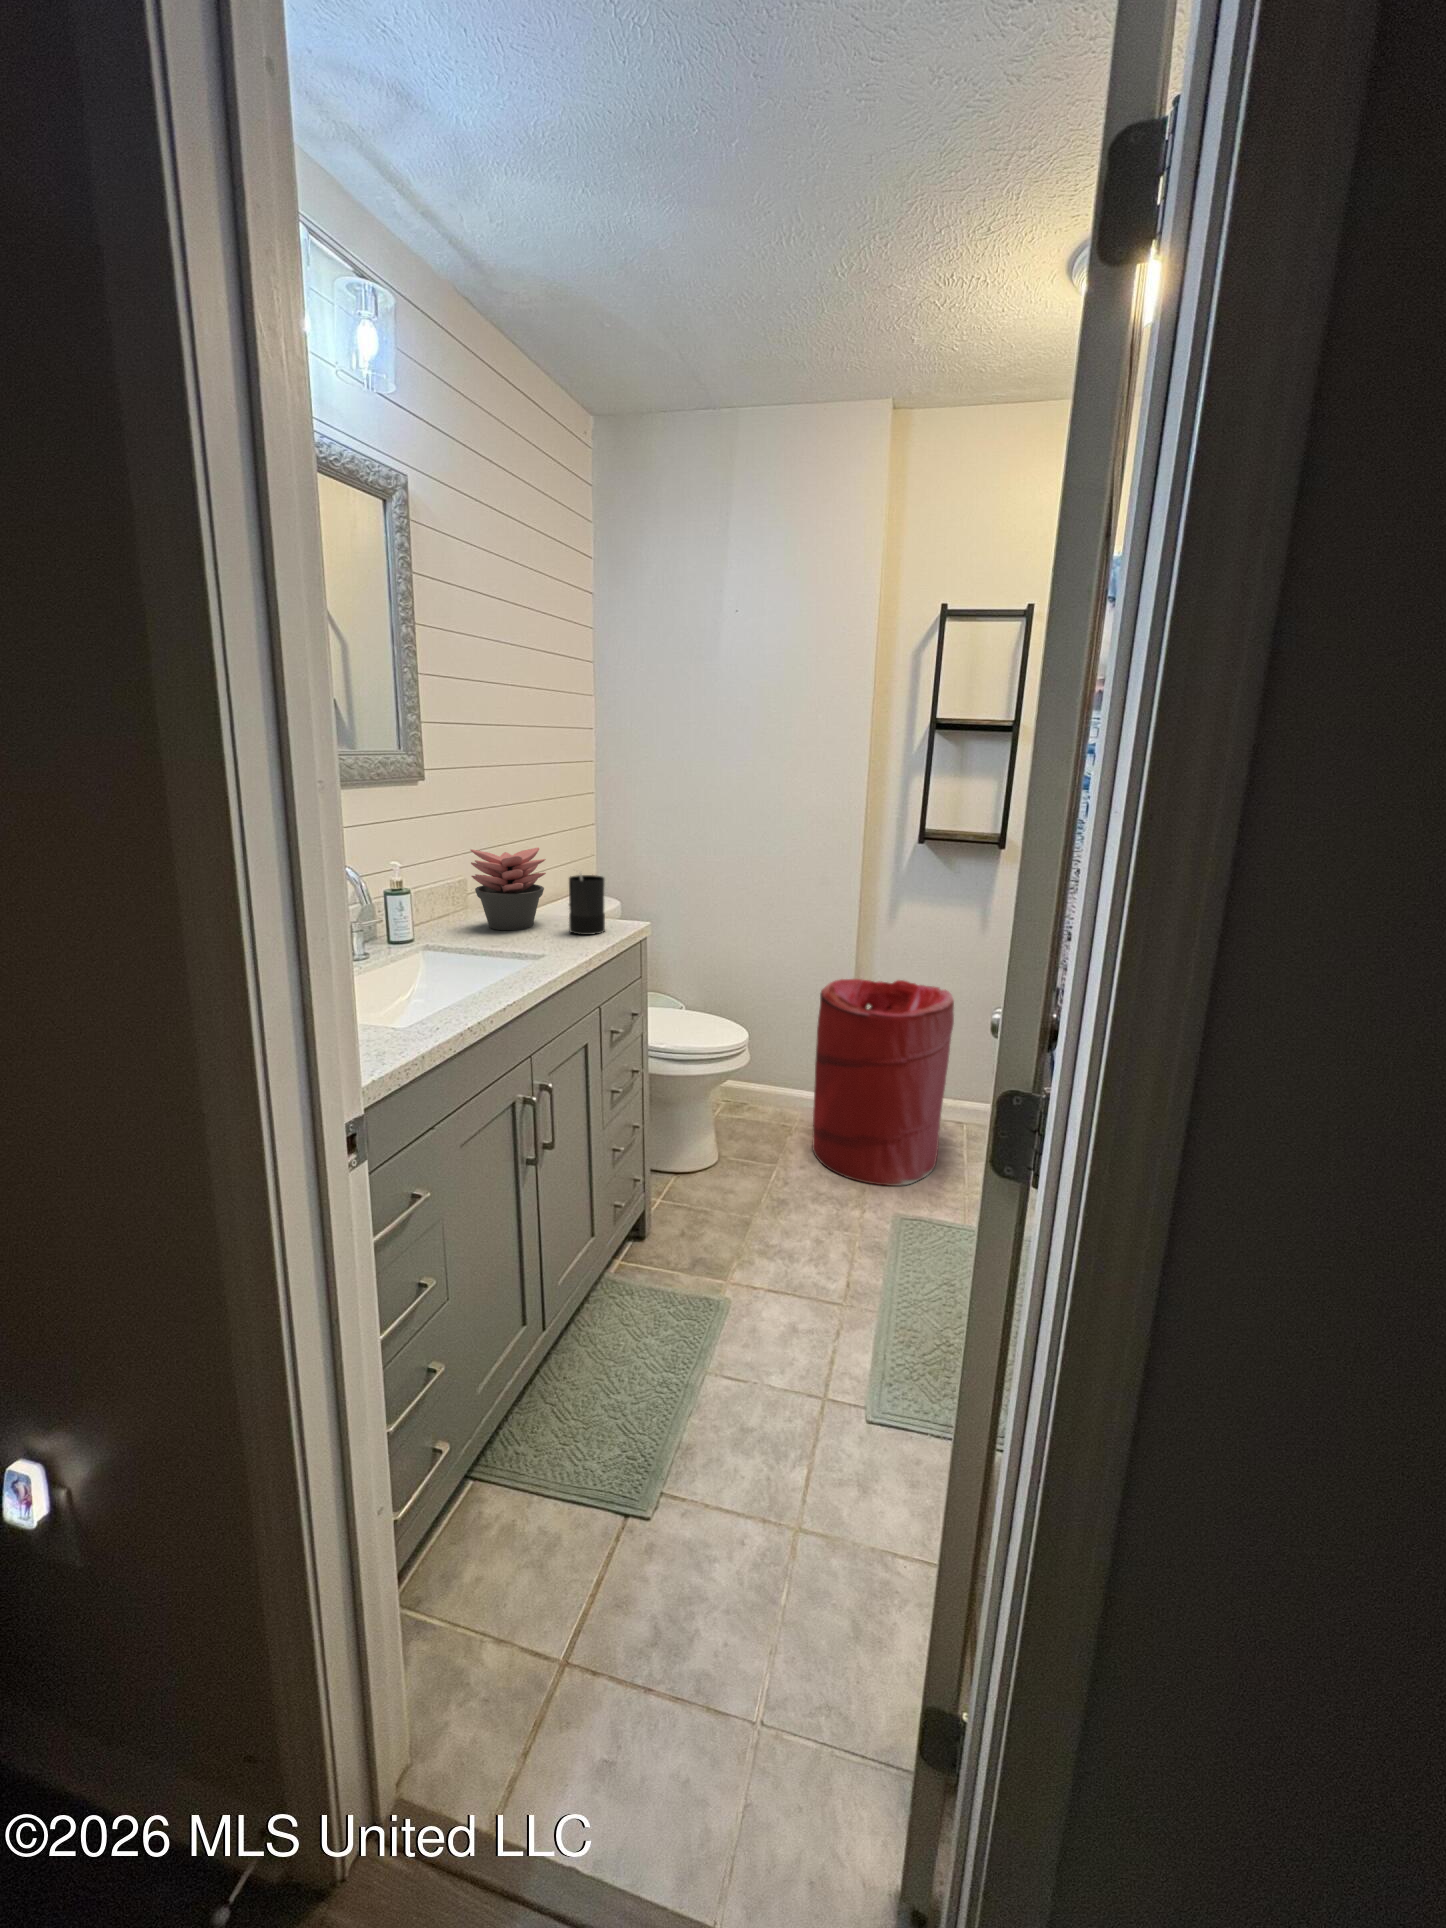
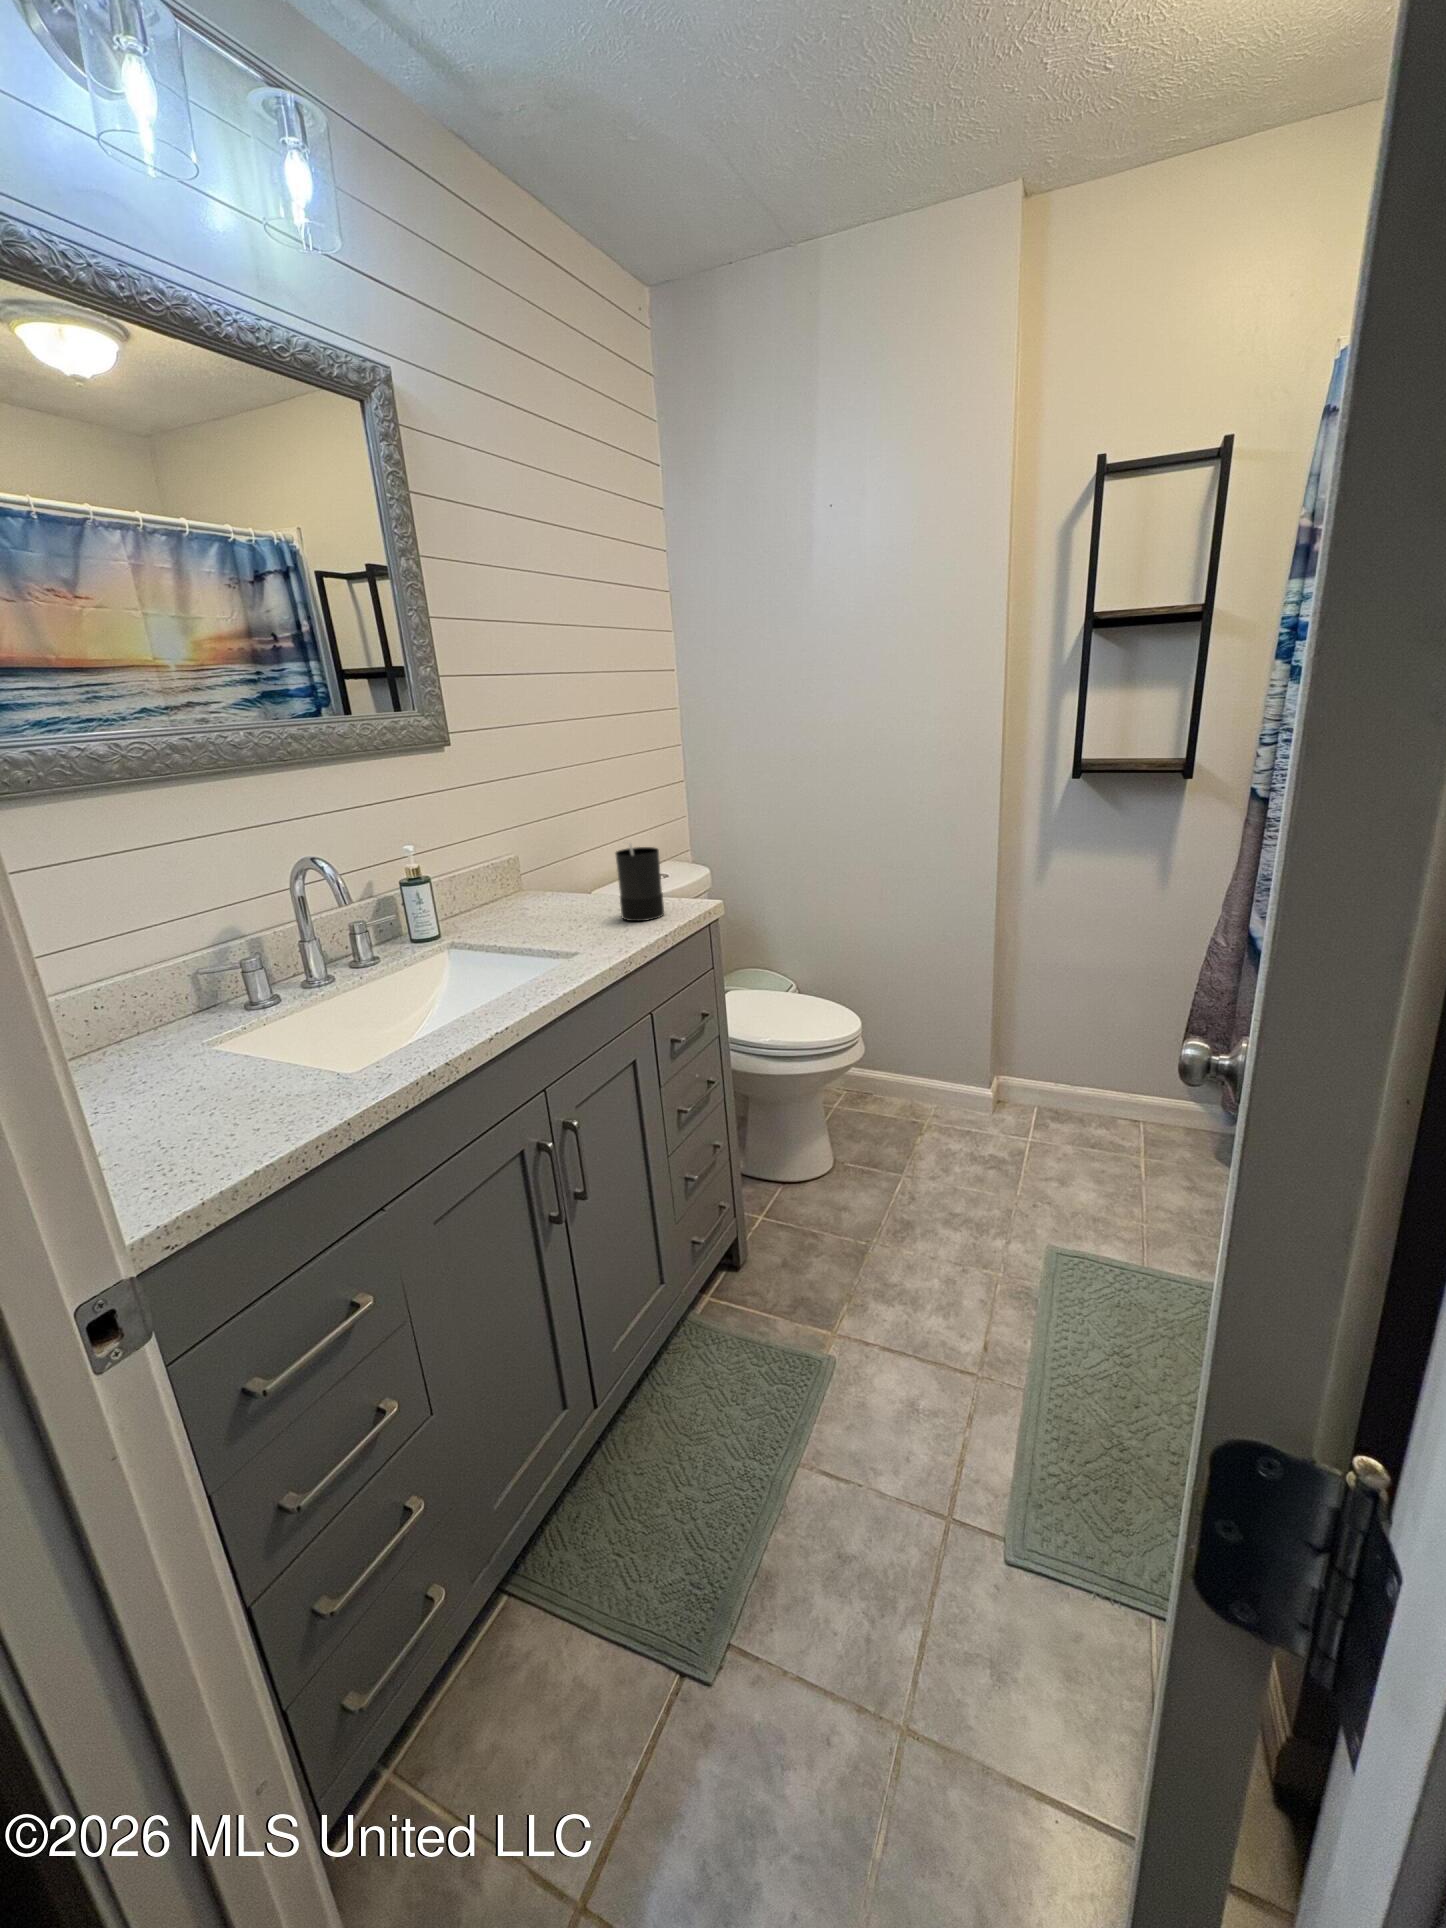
succulent plant: present [470,848,546,930] -> none [508,816,596,917]
laundry hamper: present [812,979,954,1186] -> none [947,949,1124,1205]

